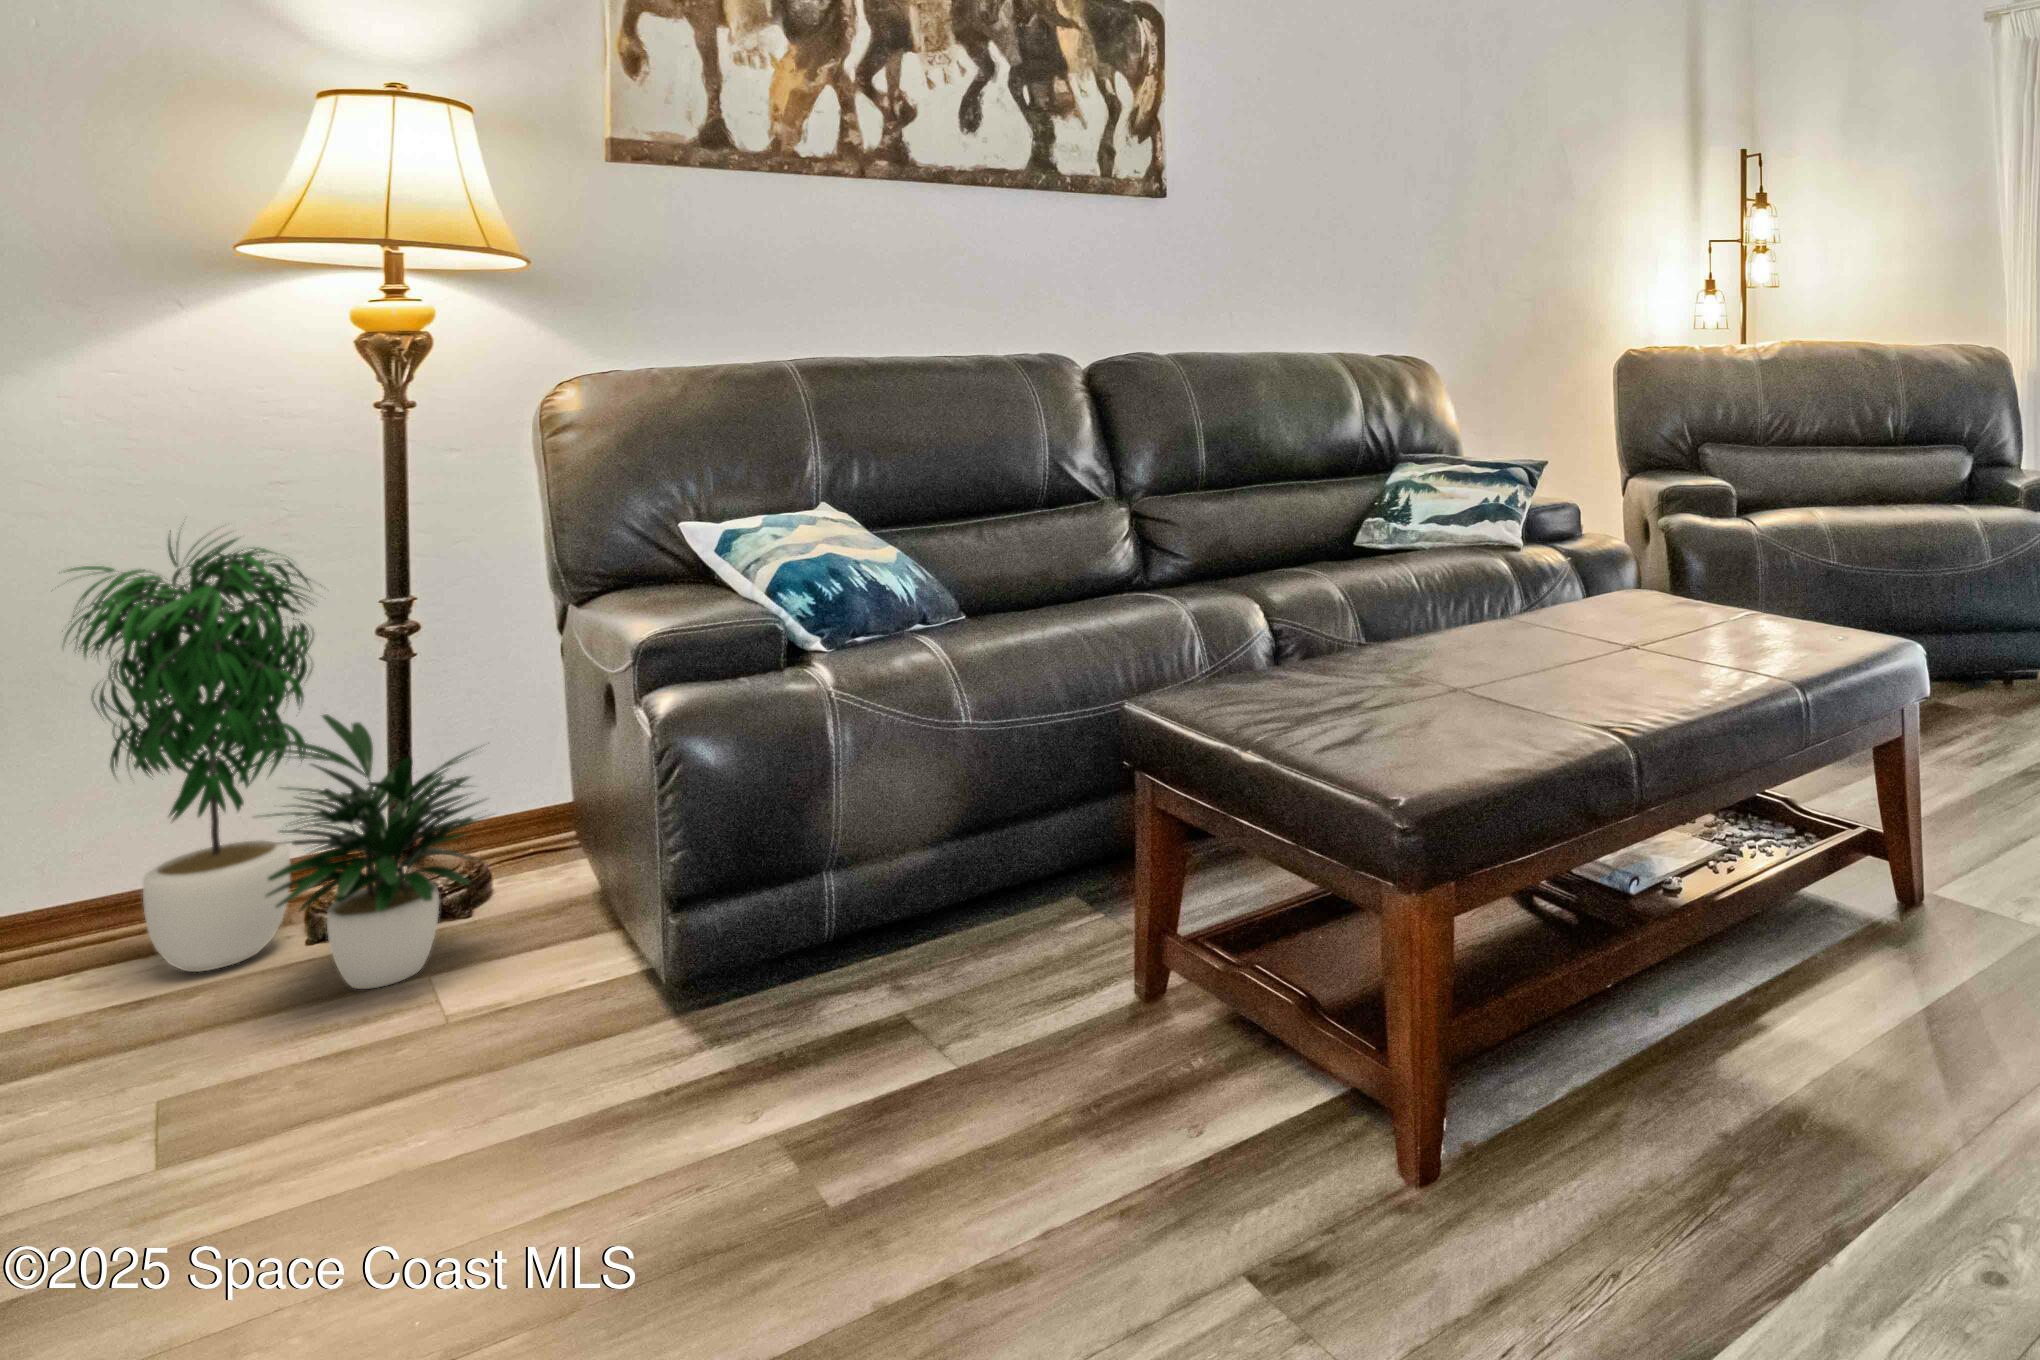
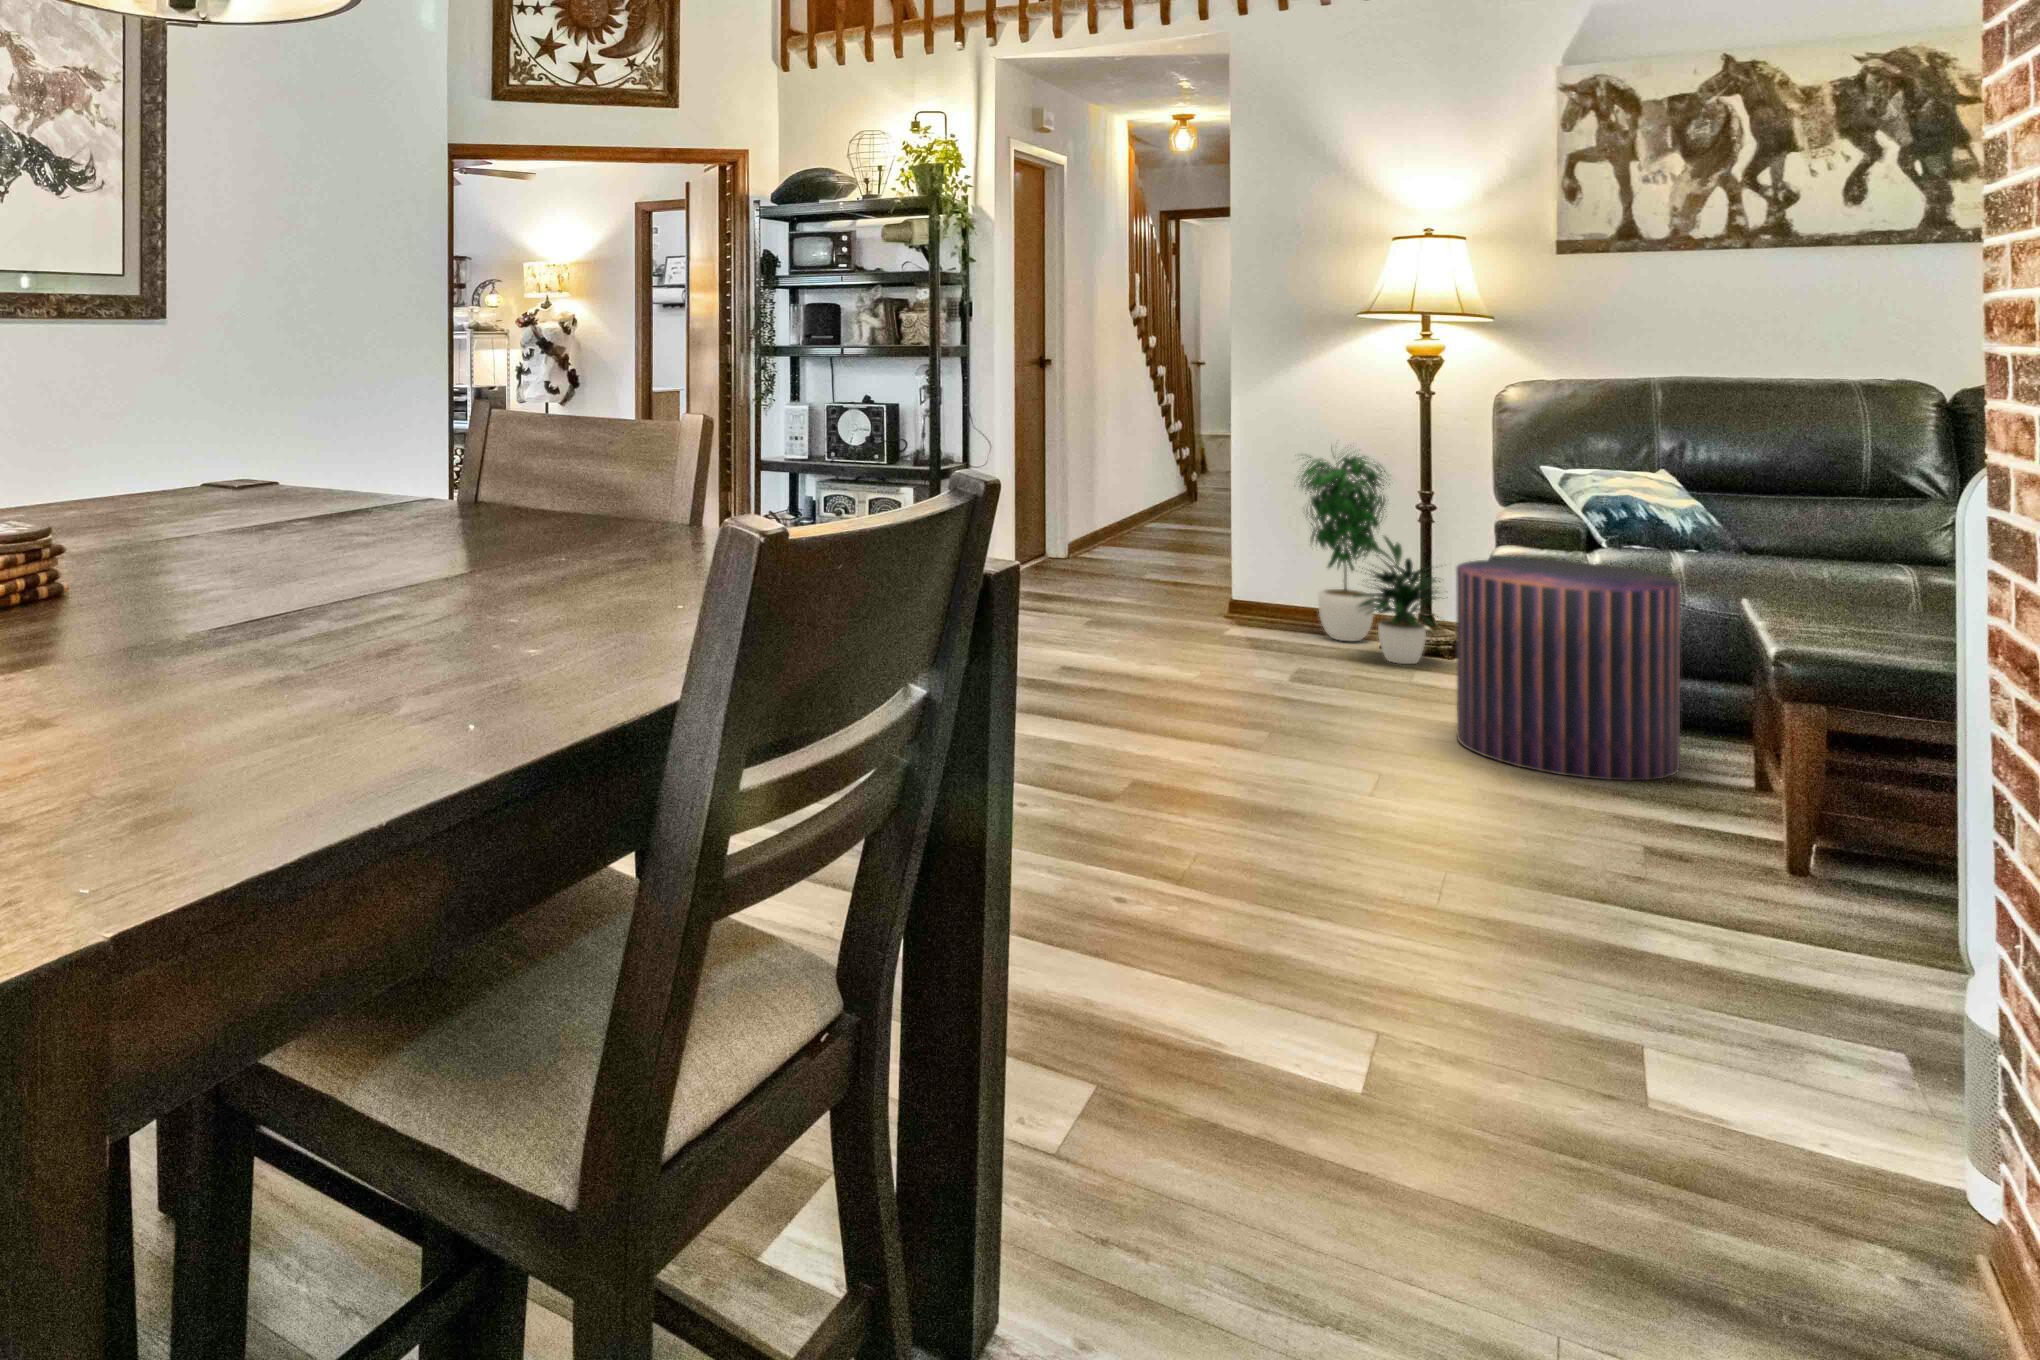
pouf: none [642,691,1058,1219] -> present [1456,559,1680,781]

